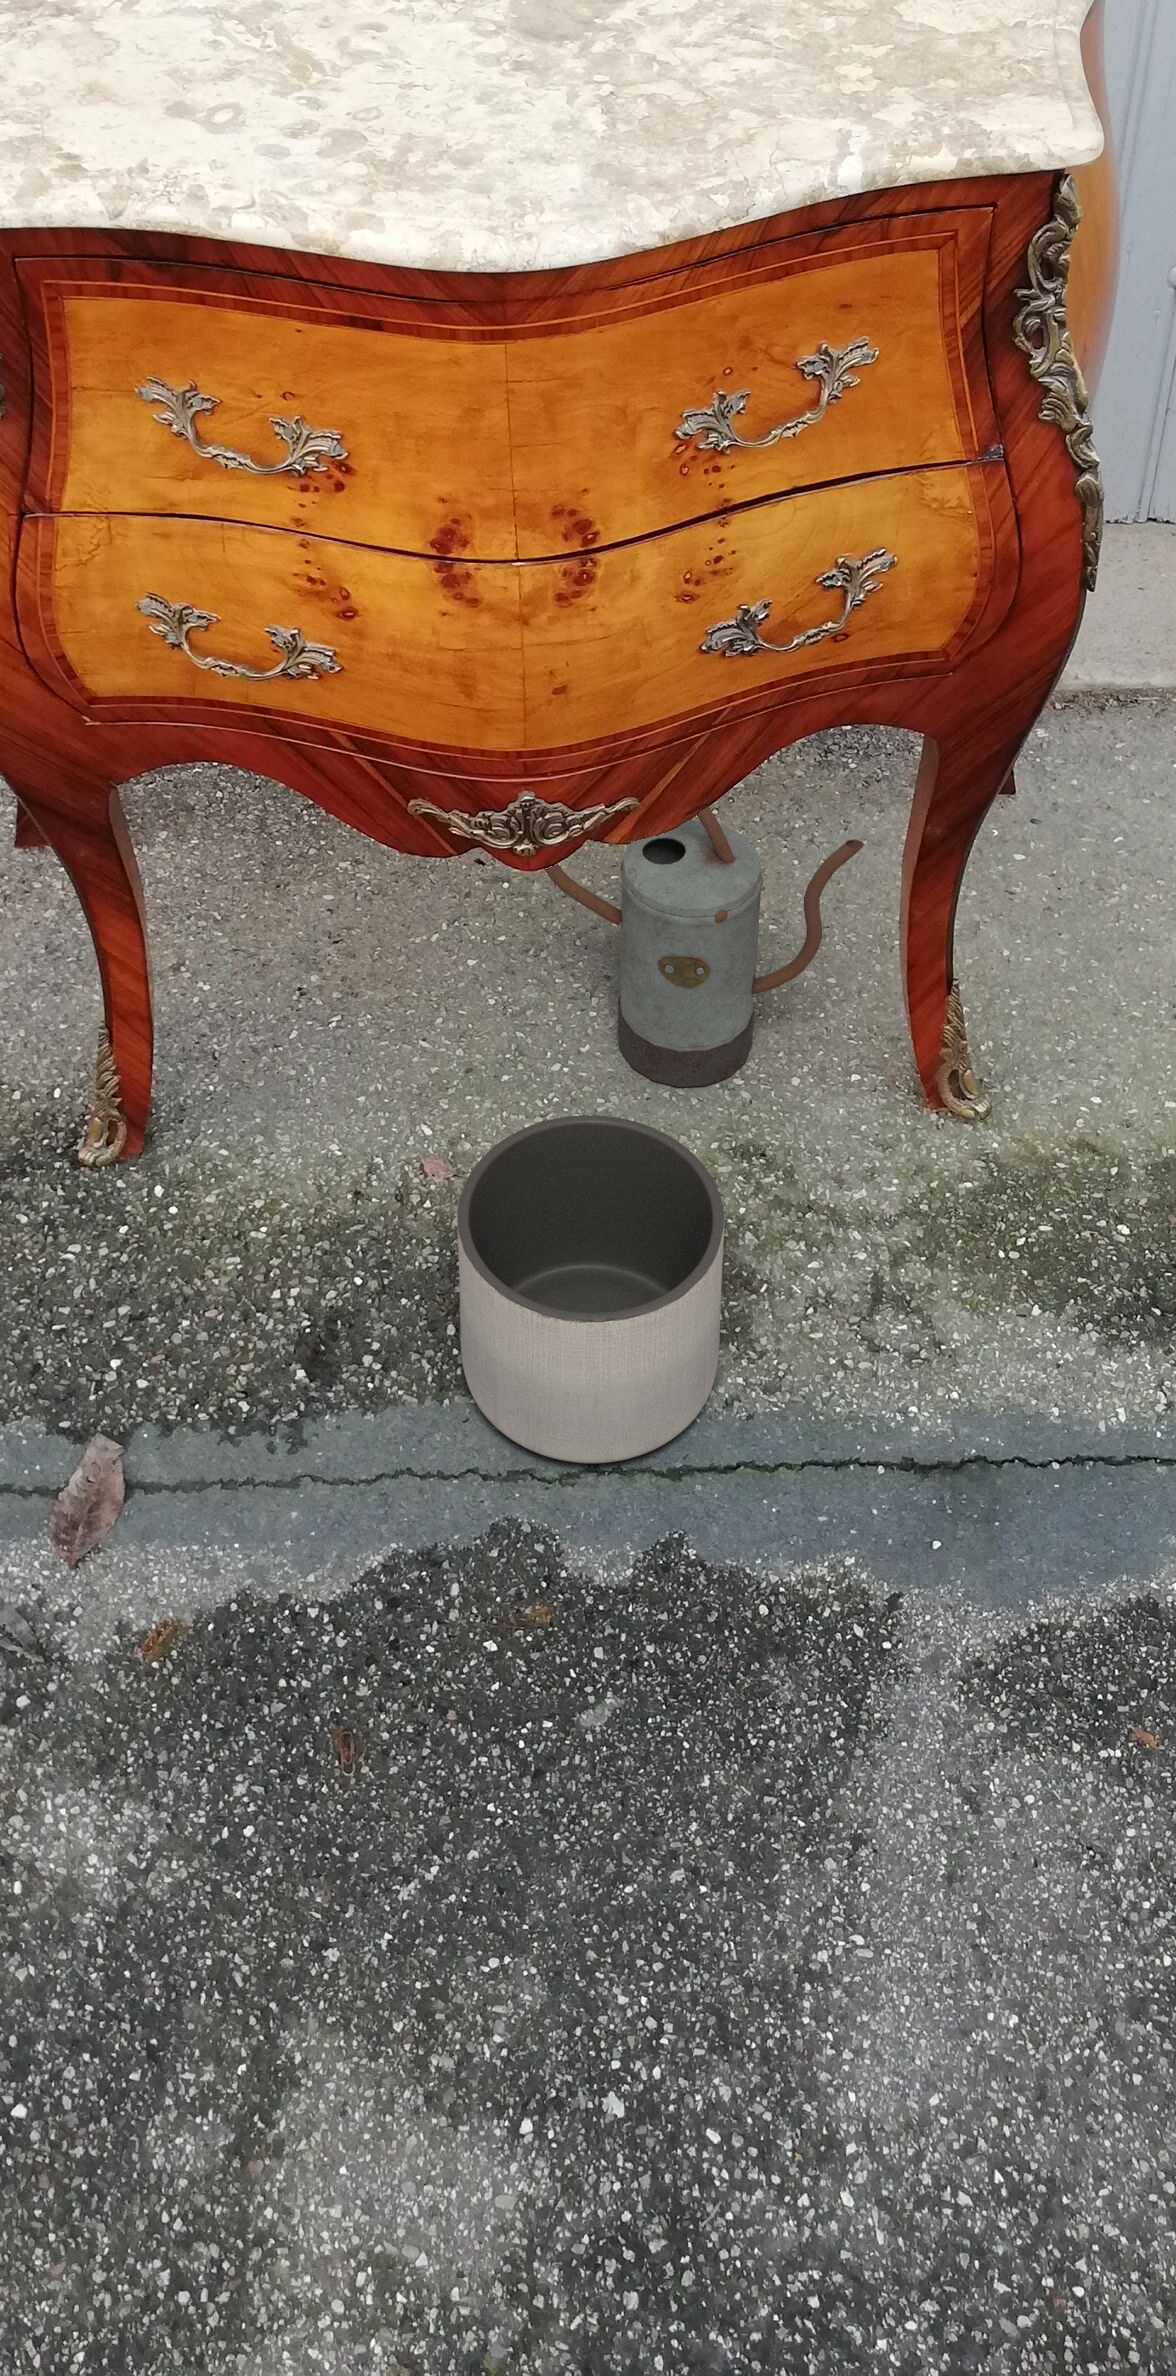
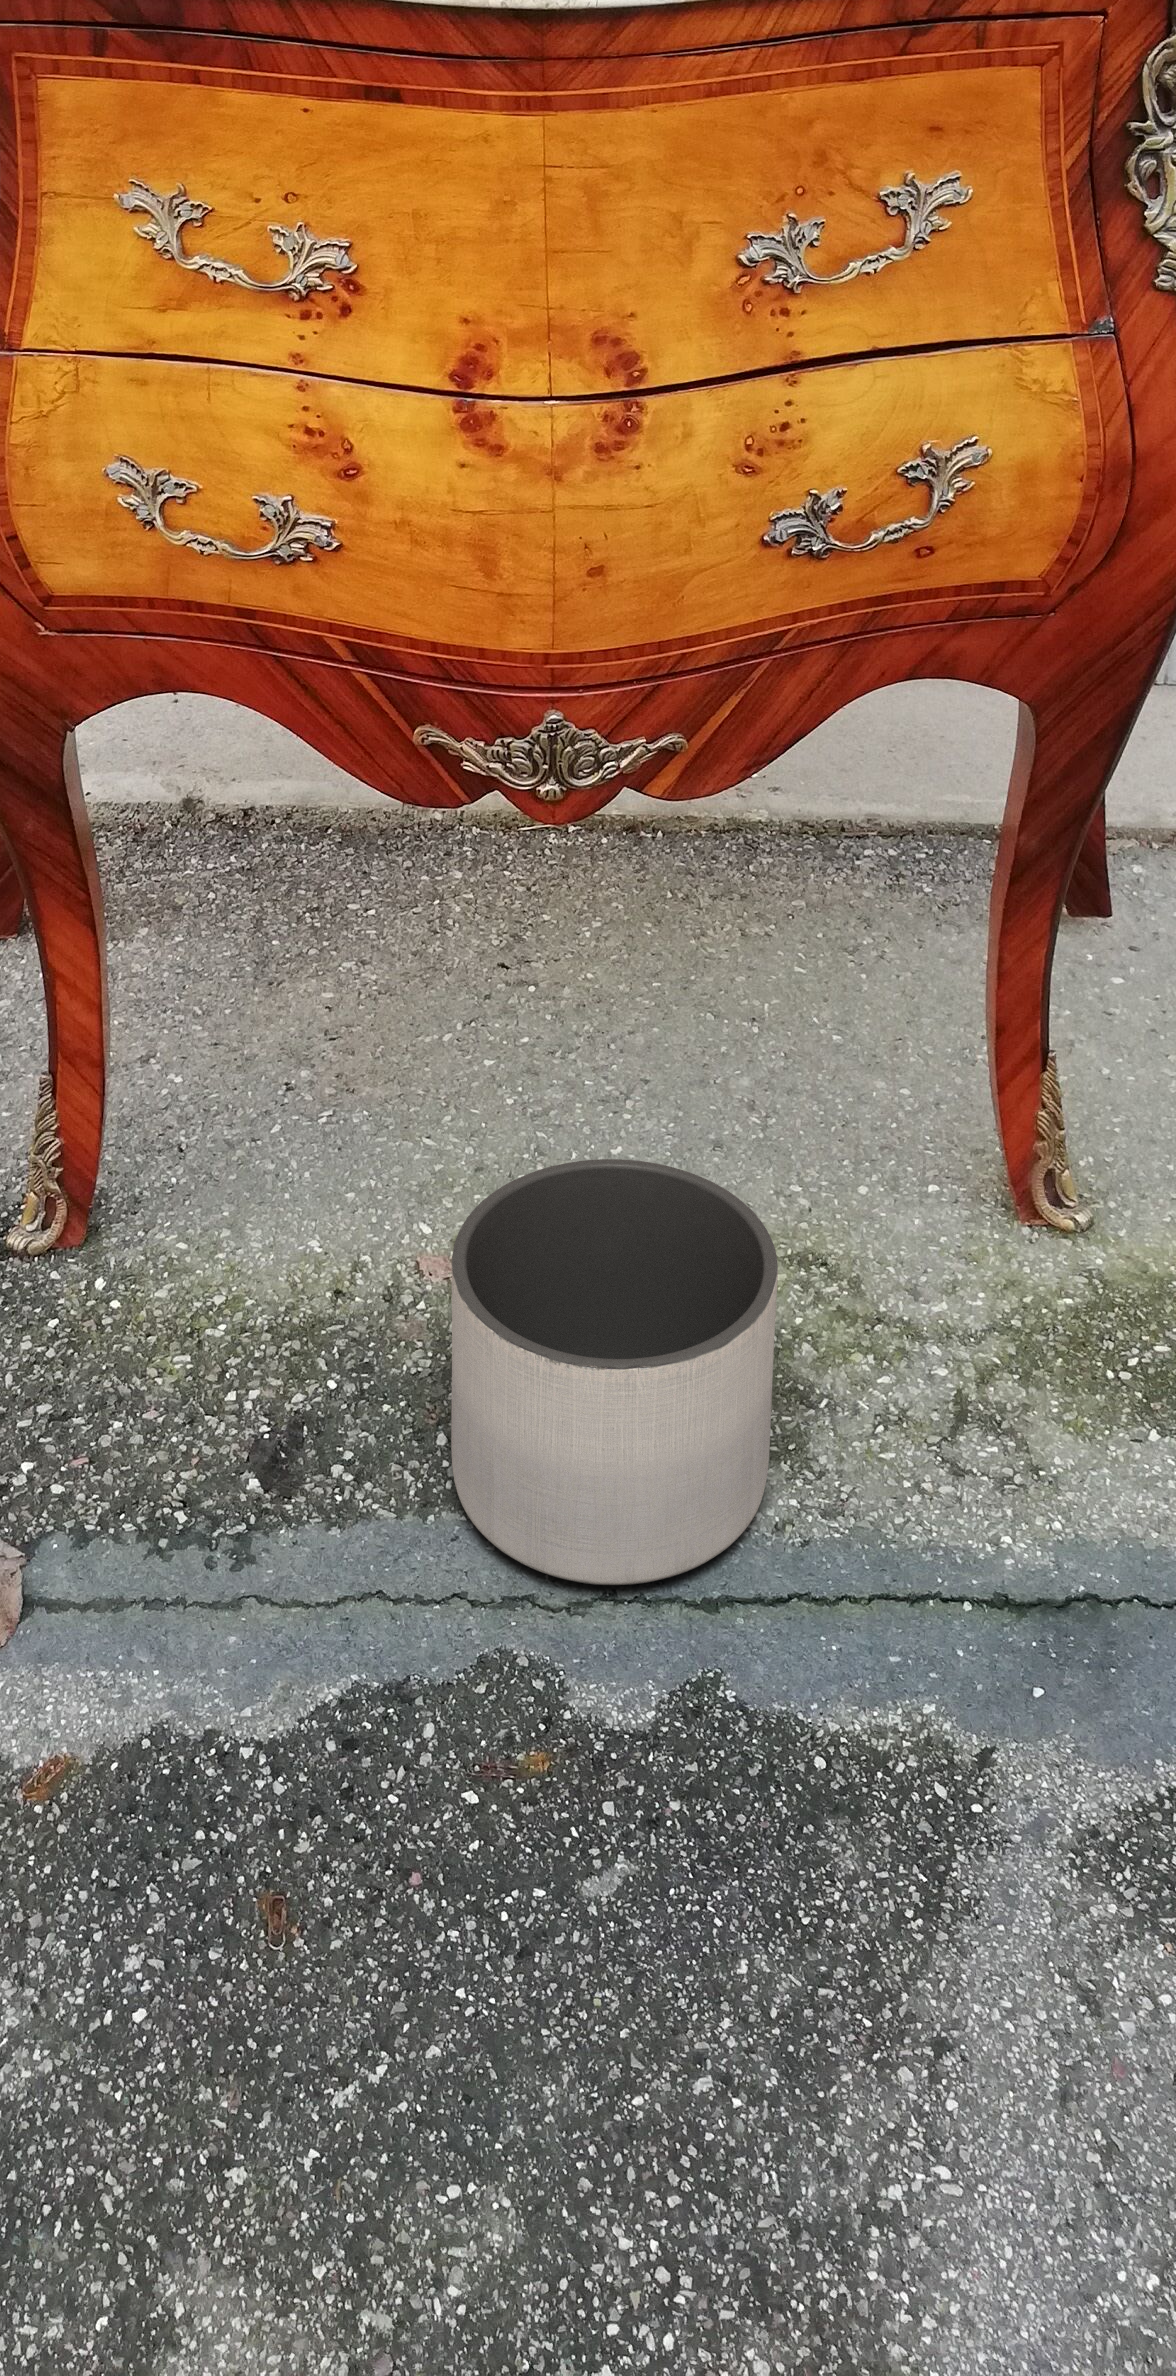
watering can: present [544,806,864,1087] -> none [561,781,947,1192]

